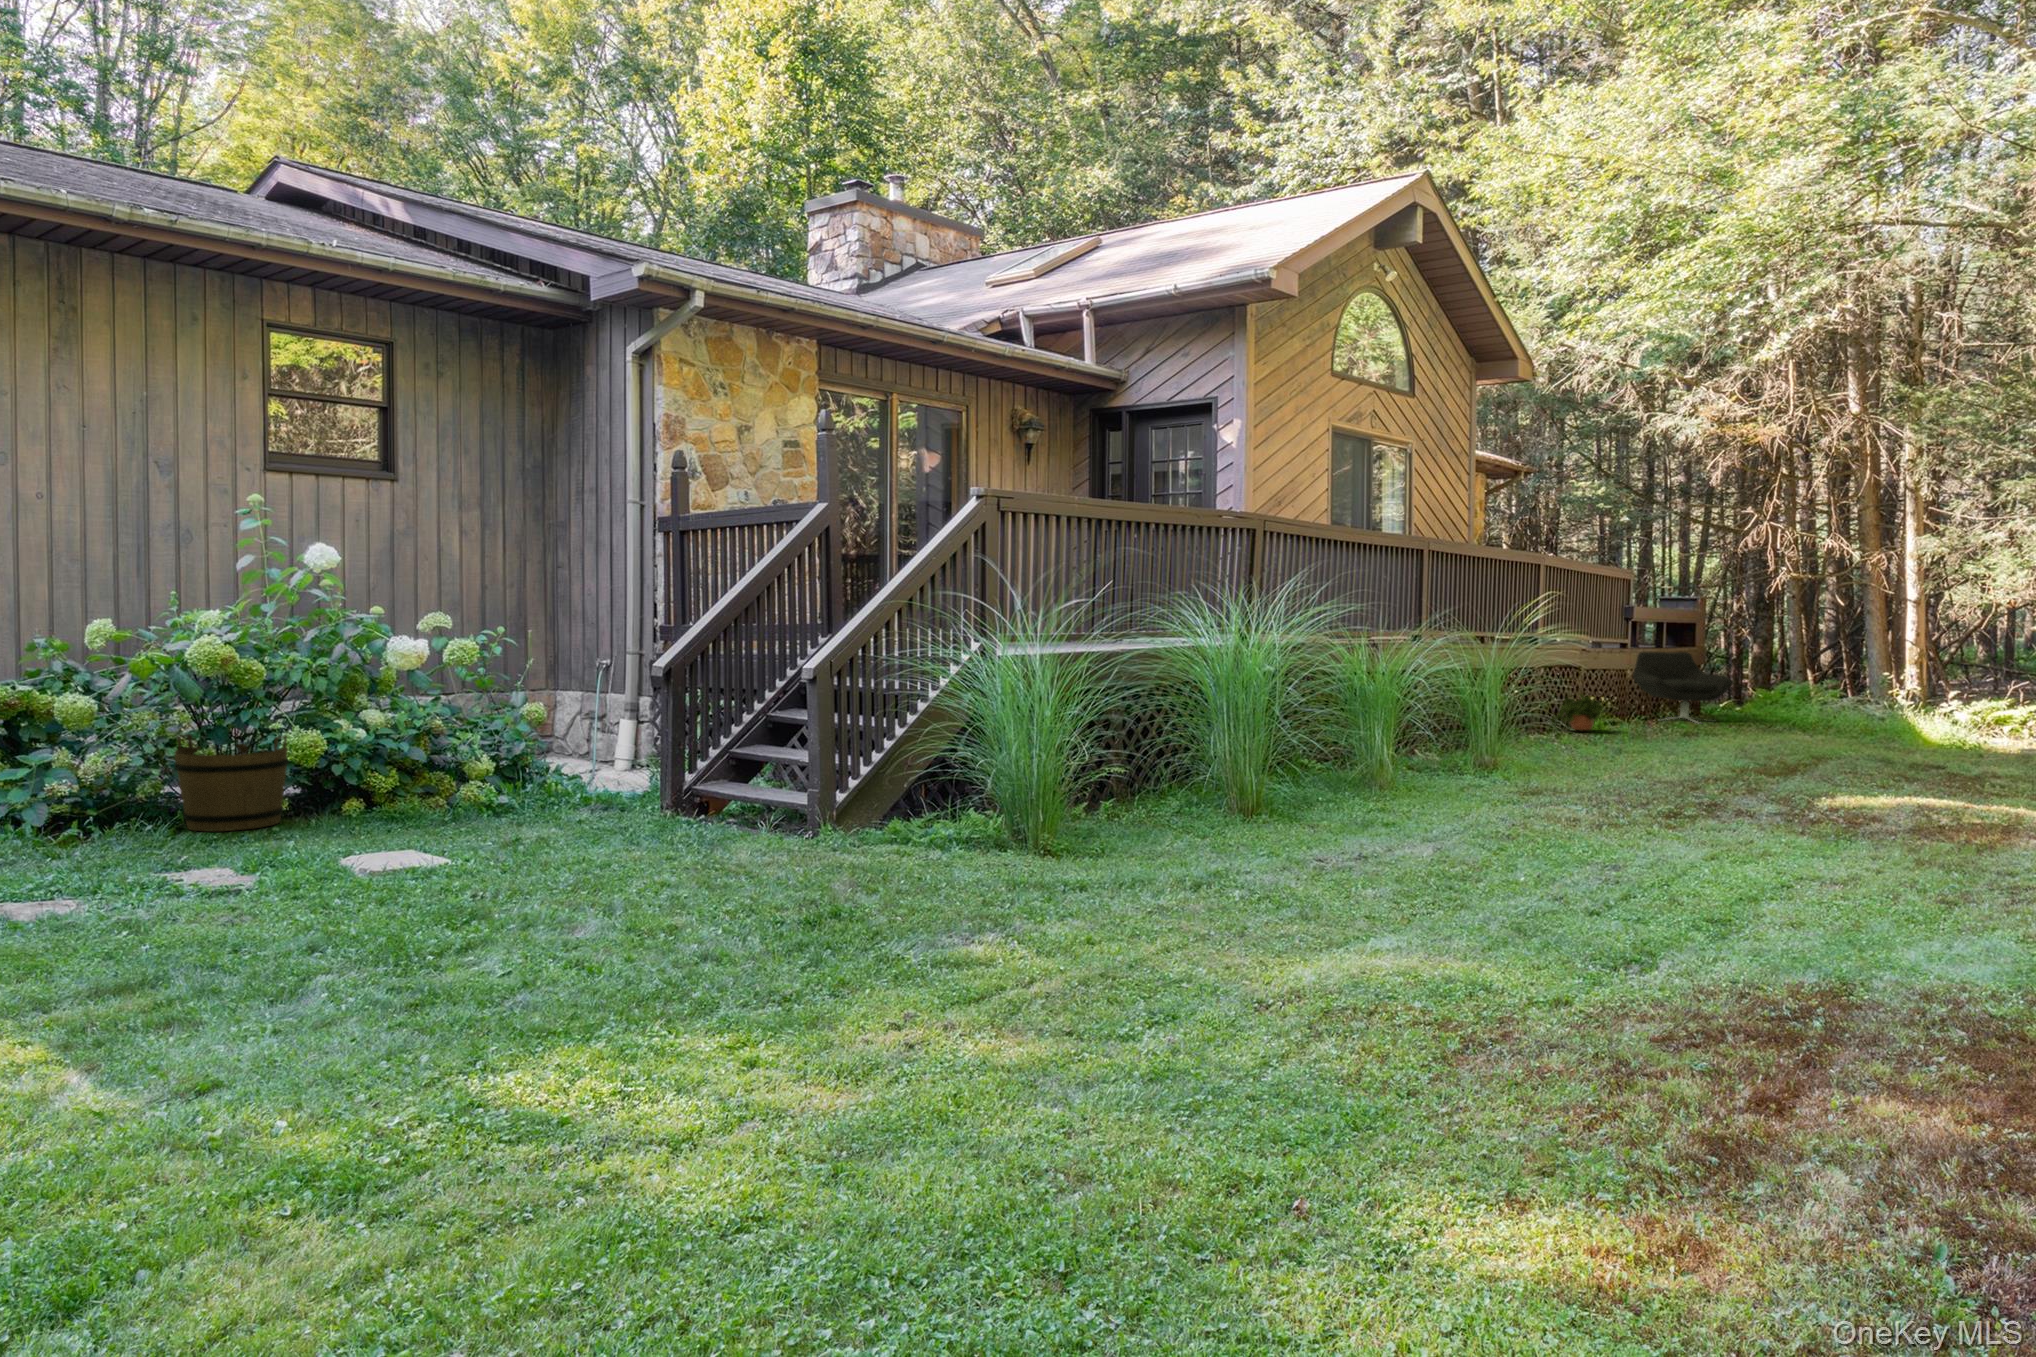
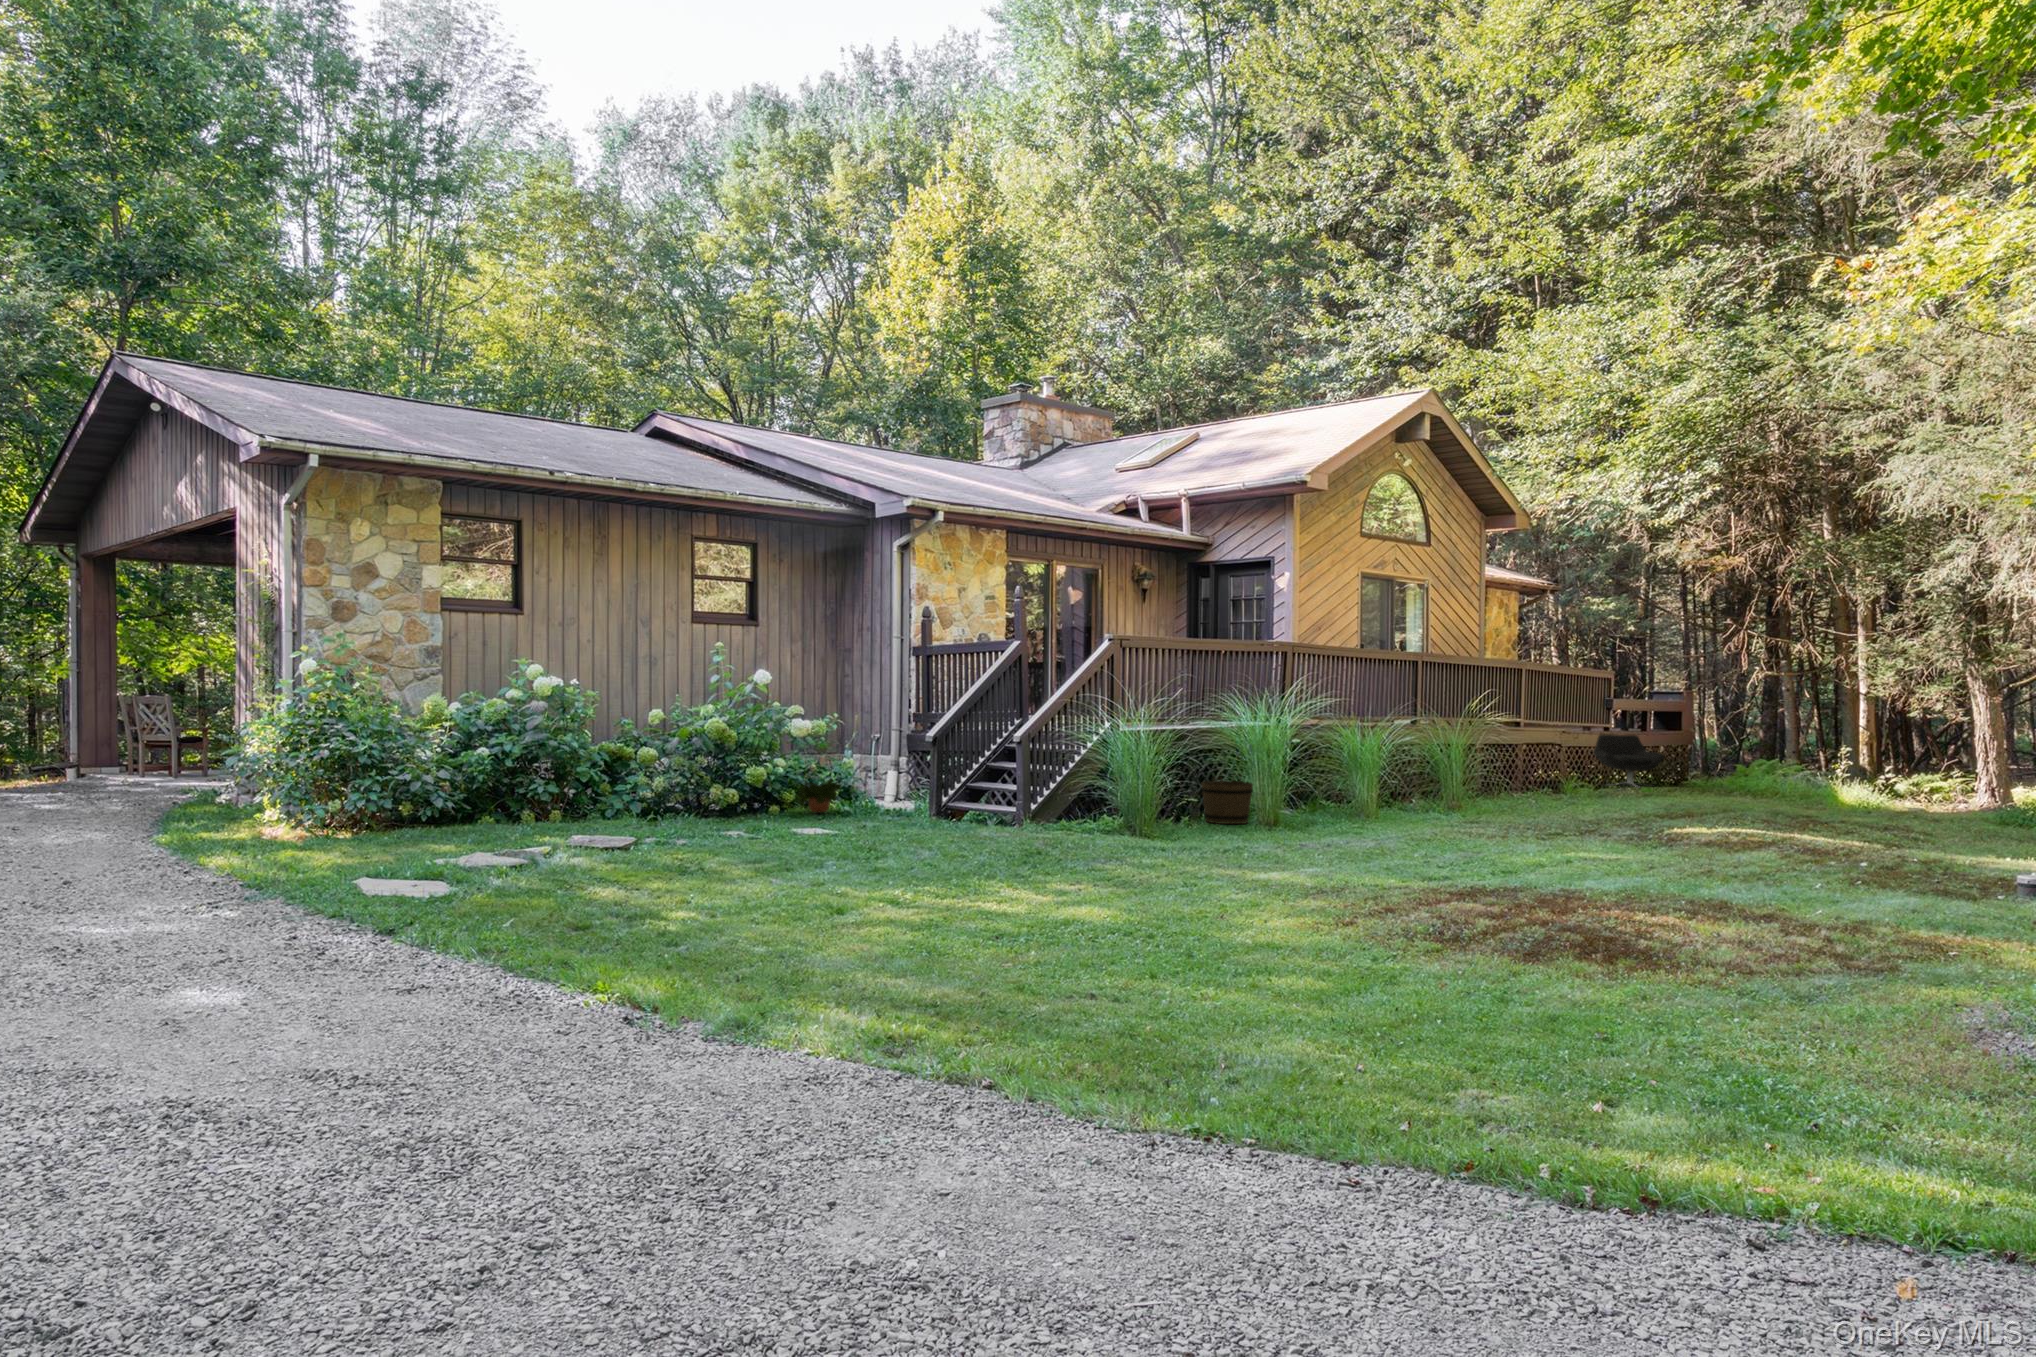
potted plant: present [1551,695,1604,730] -> present [795,779,841,812]
bucket: present [174,734,289,831] -> present [1201,775,1253,824]

